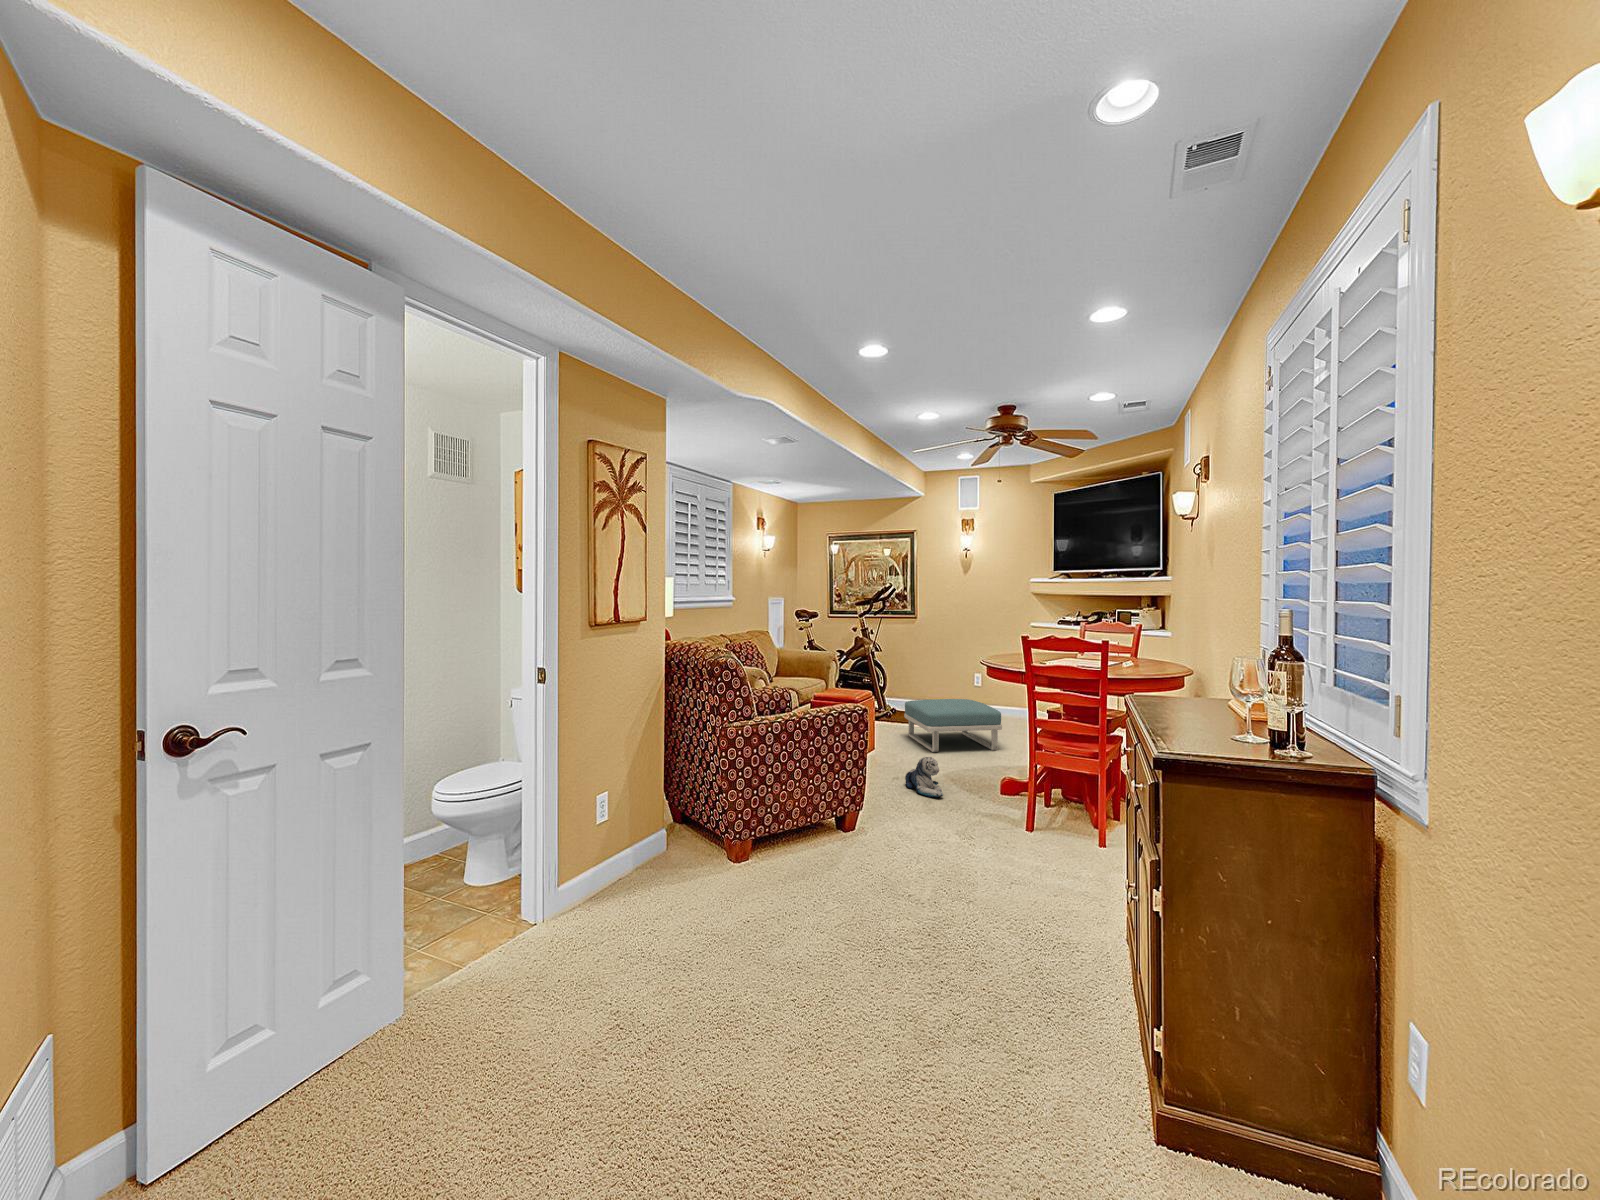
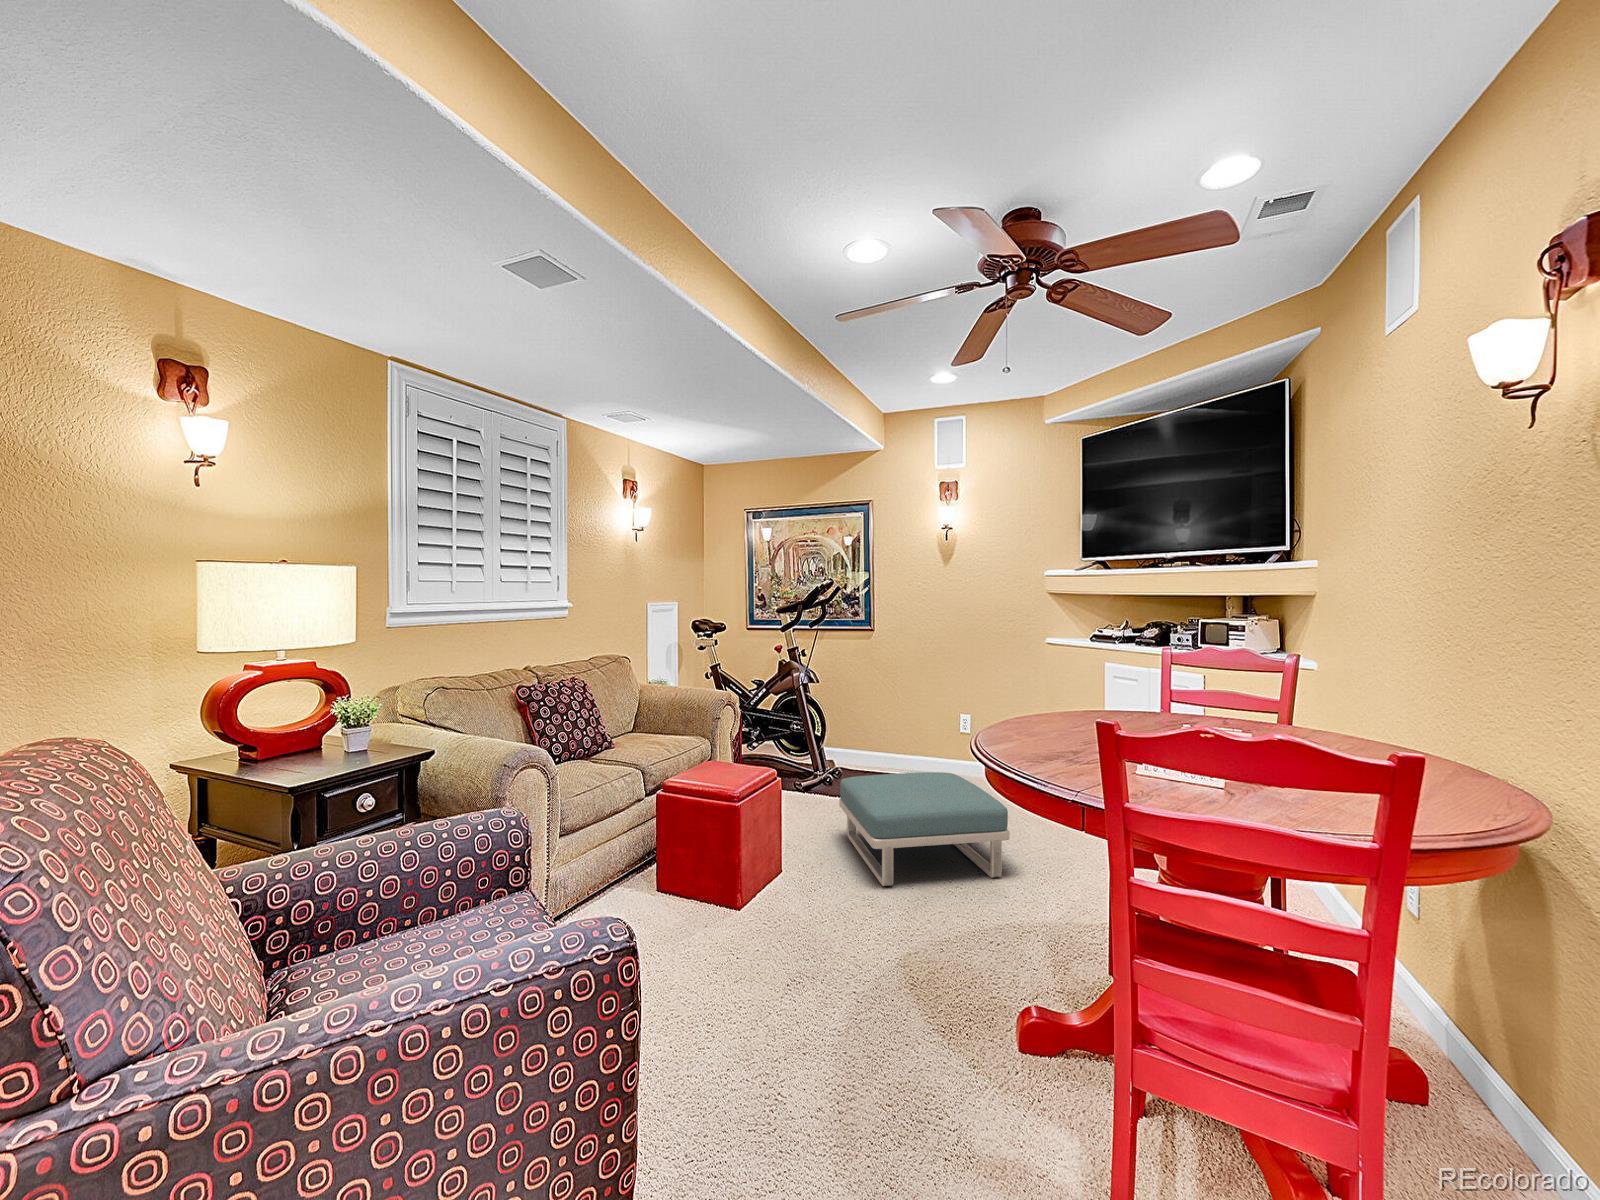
plush toy: present [905,757,943,797] -> none [807,963,885,1085]

